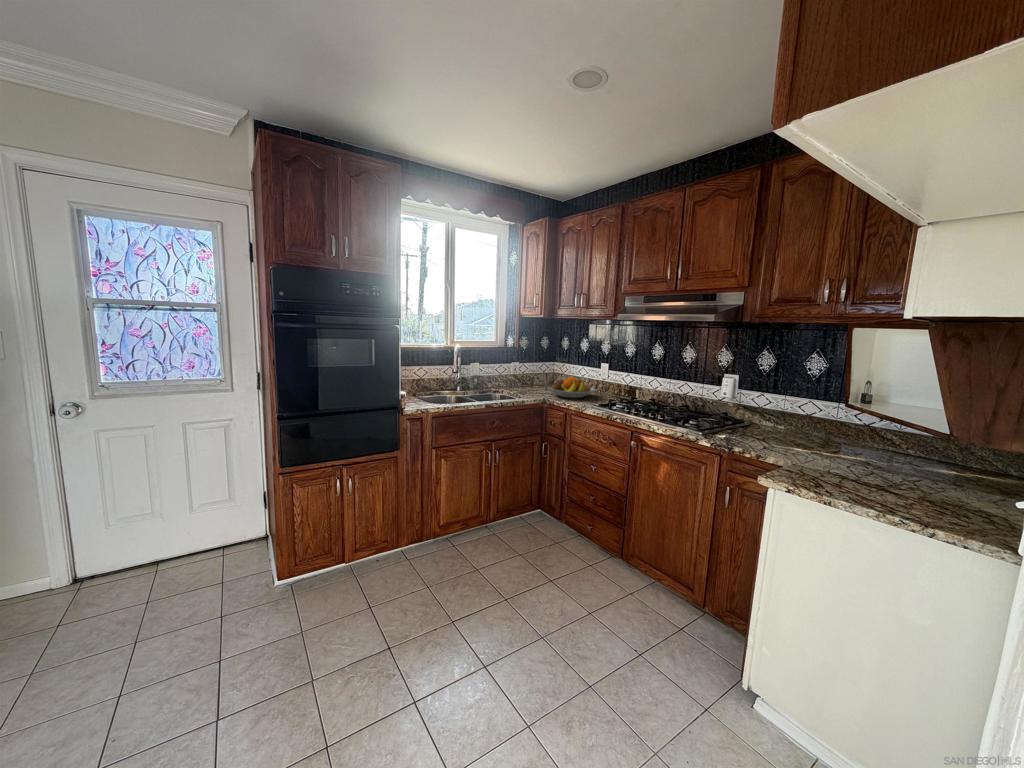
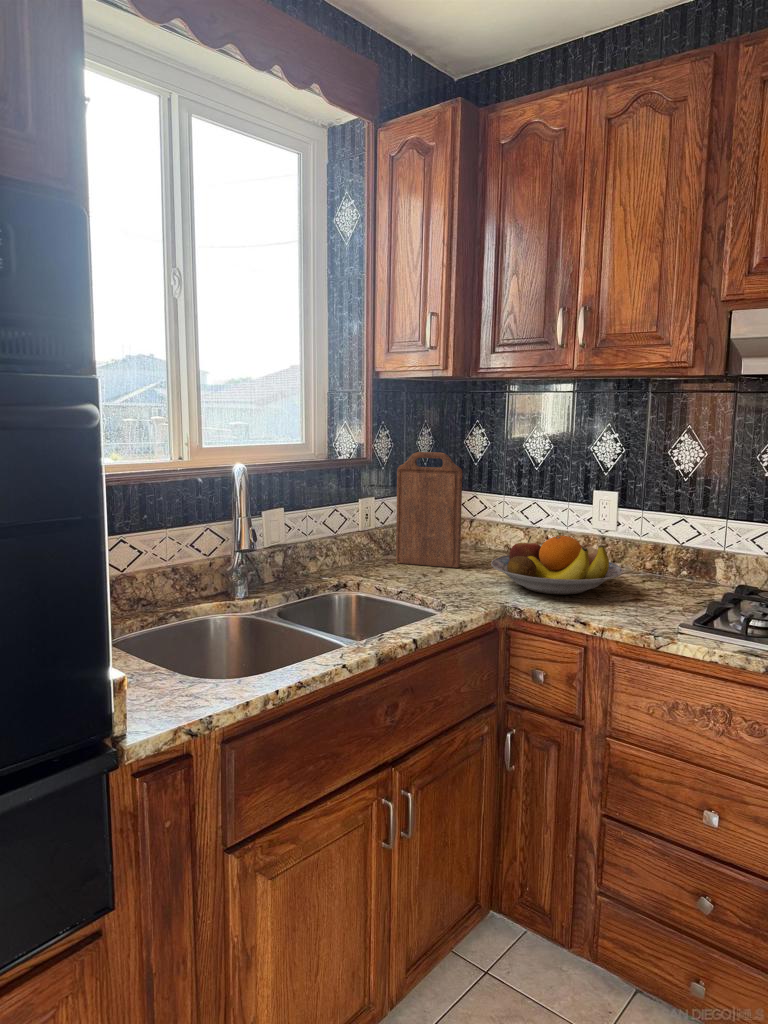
cutting board: none [524,345,547,389] -> present [396,452,462,568]

